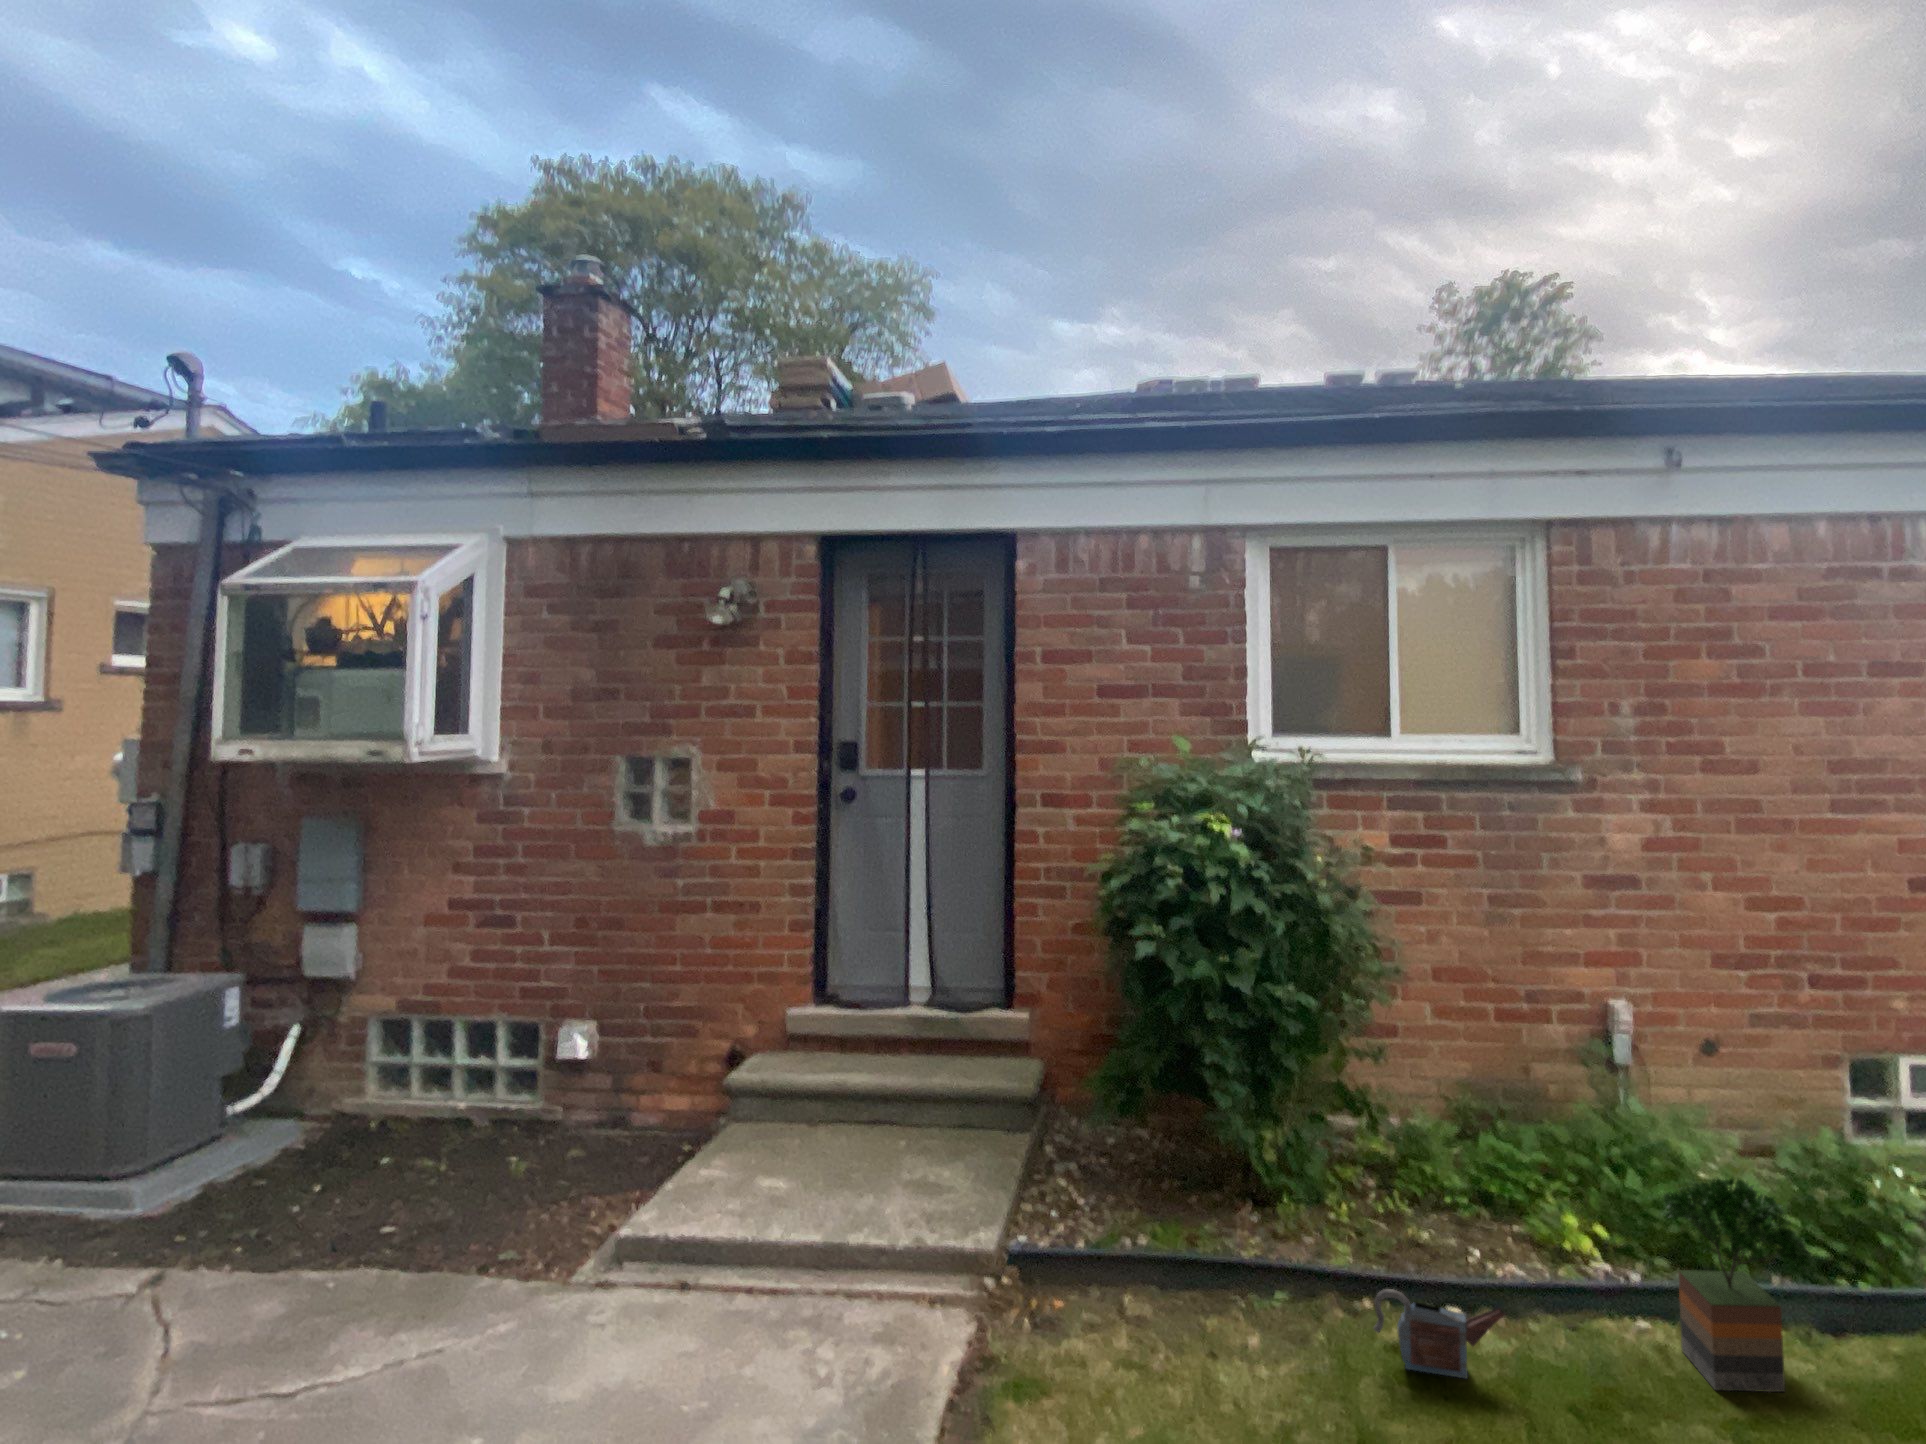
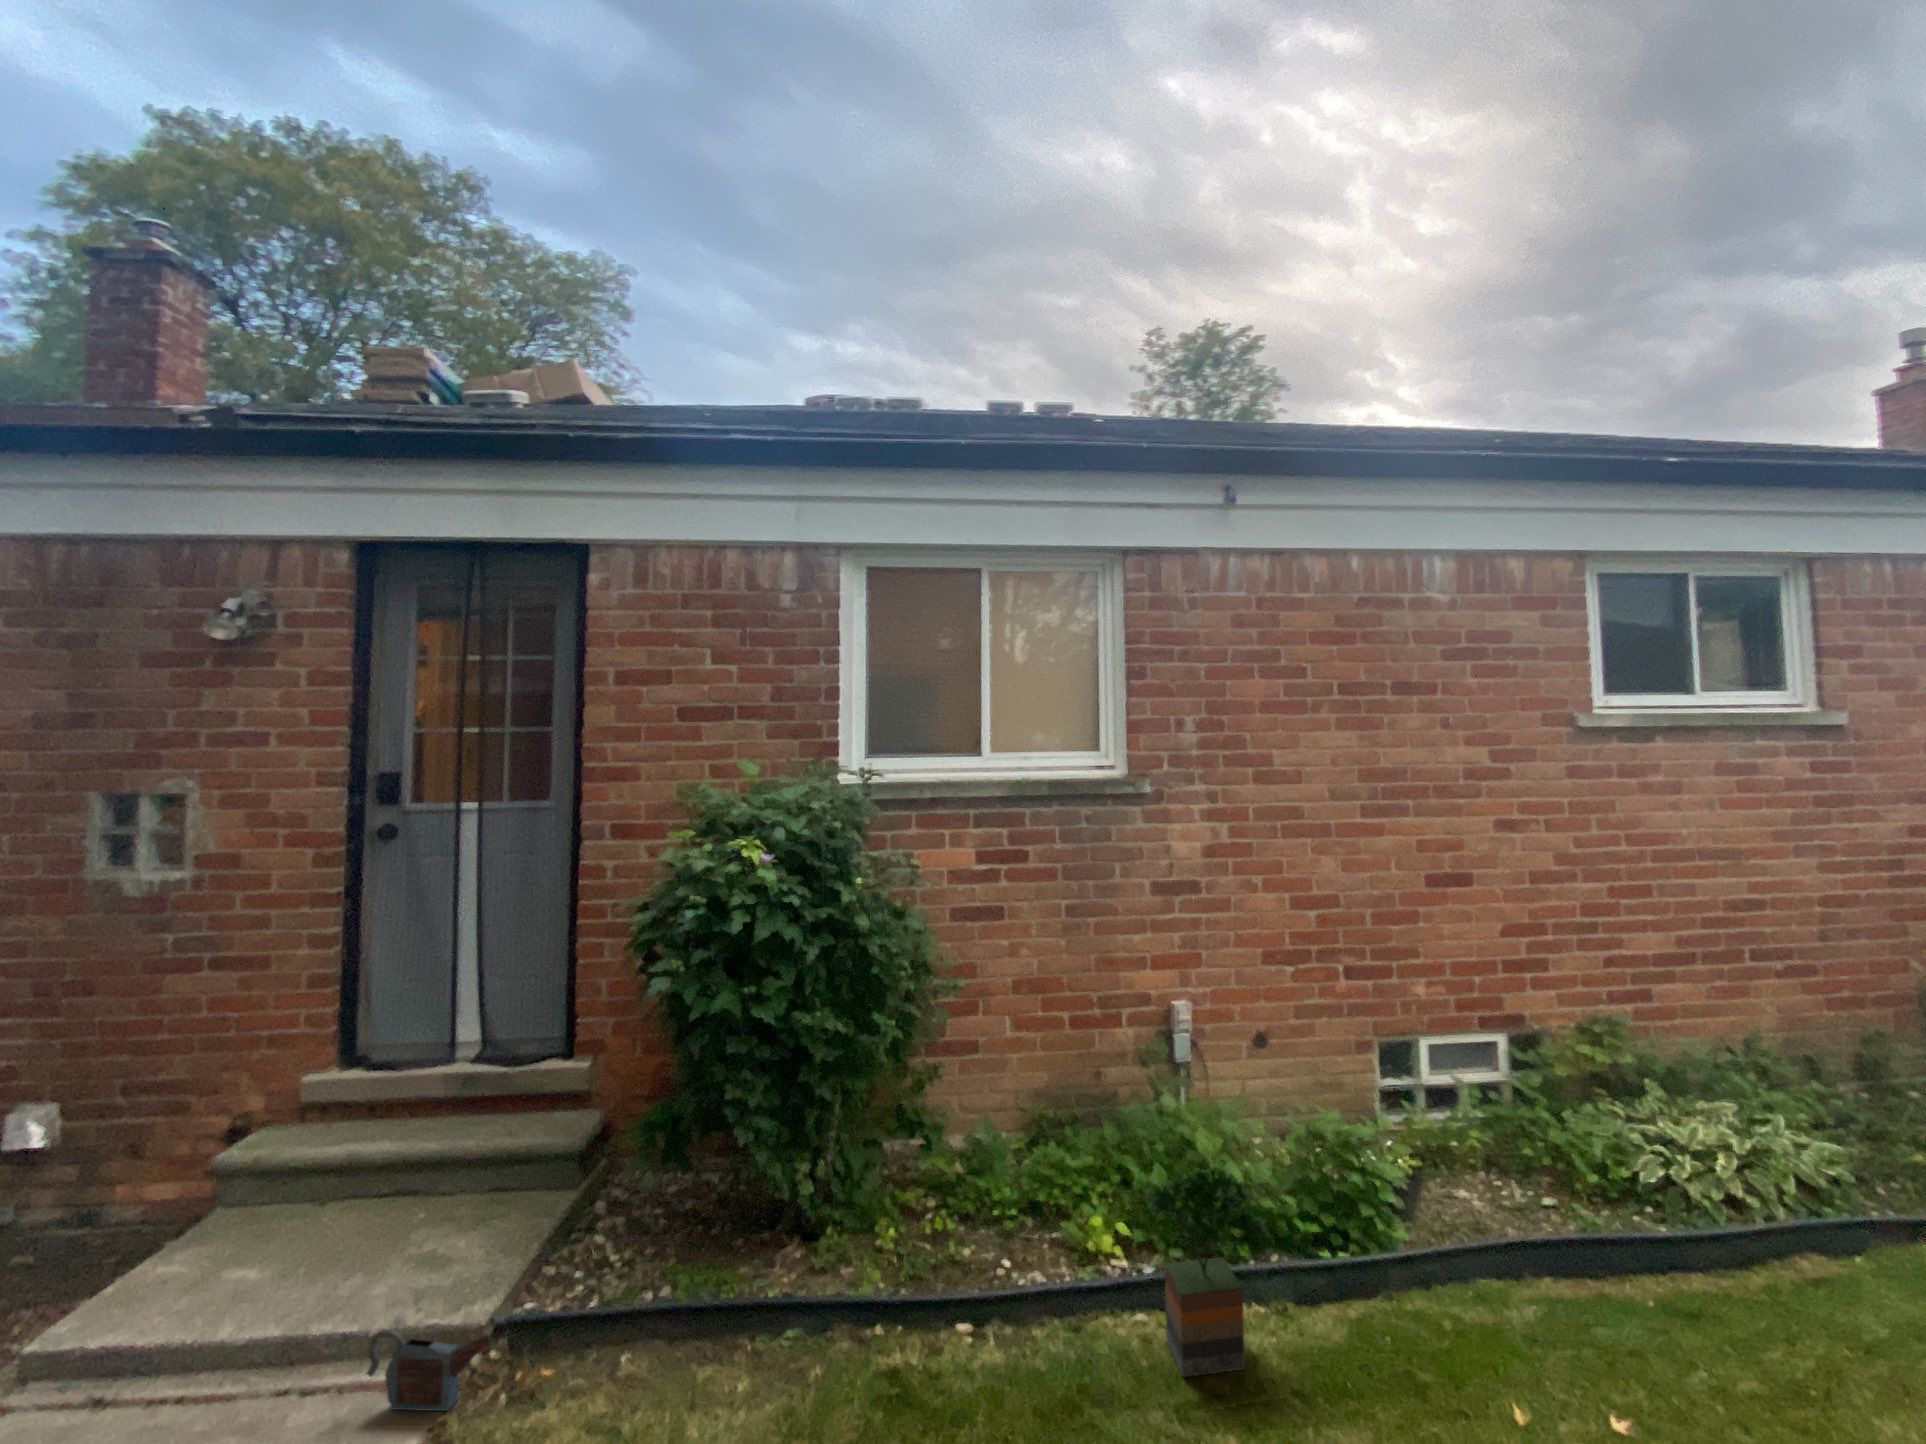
watering can: present [1374,1289,1505,1378] -> present [367,1329,491,1411]

